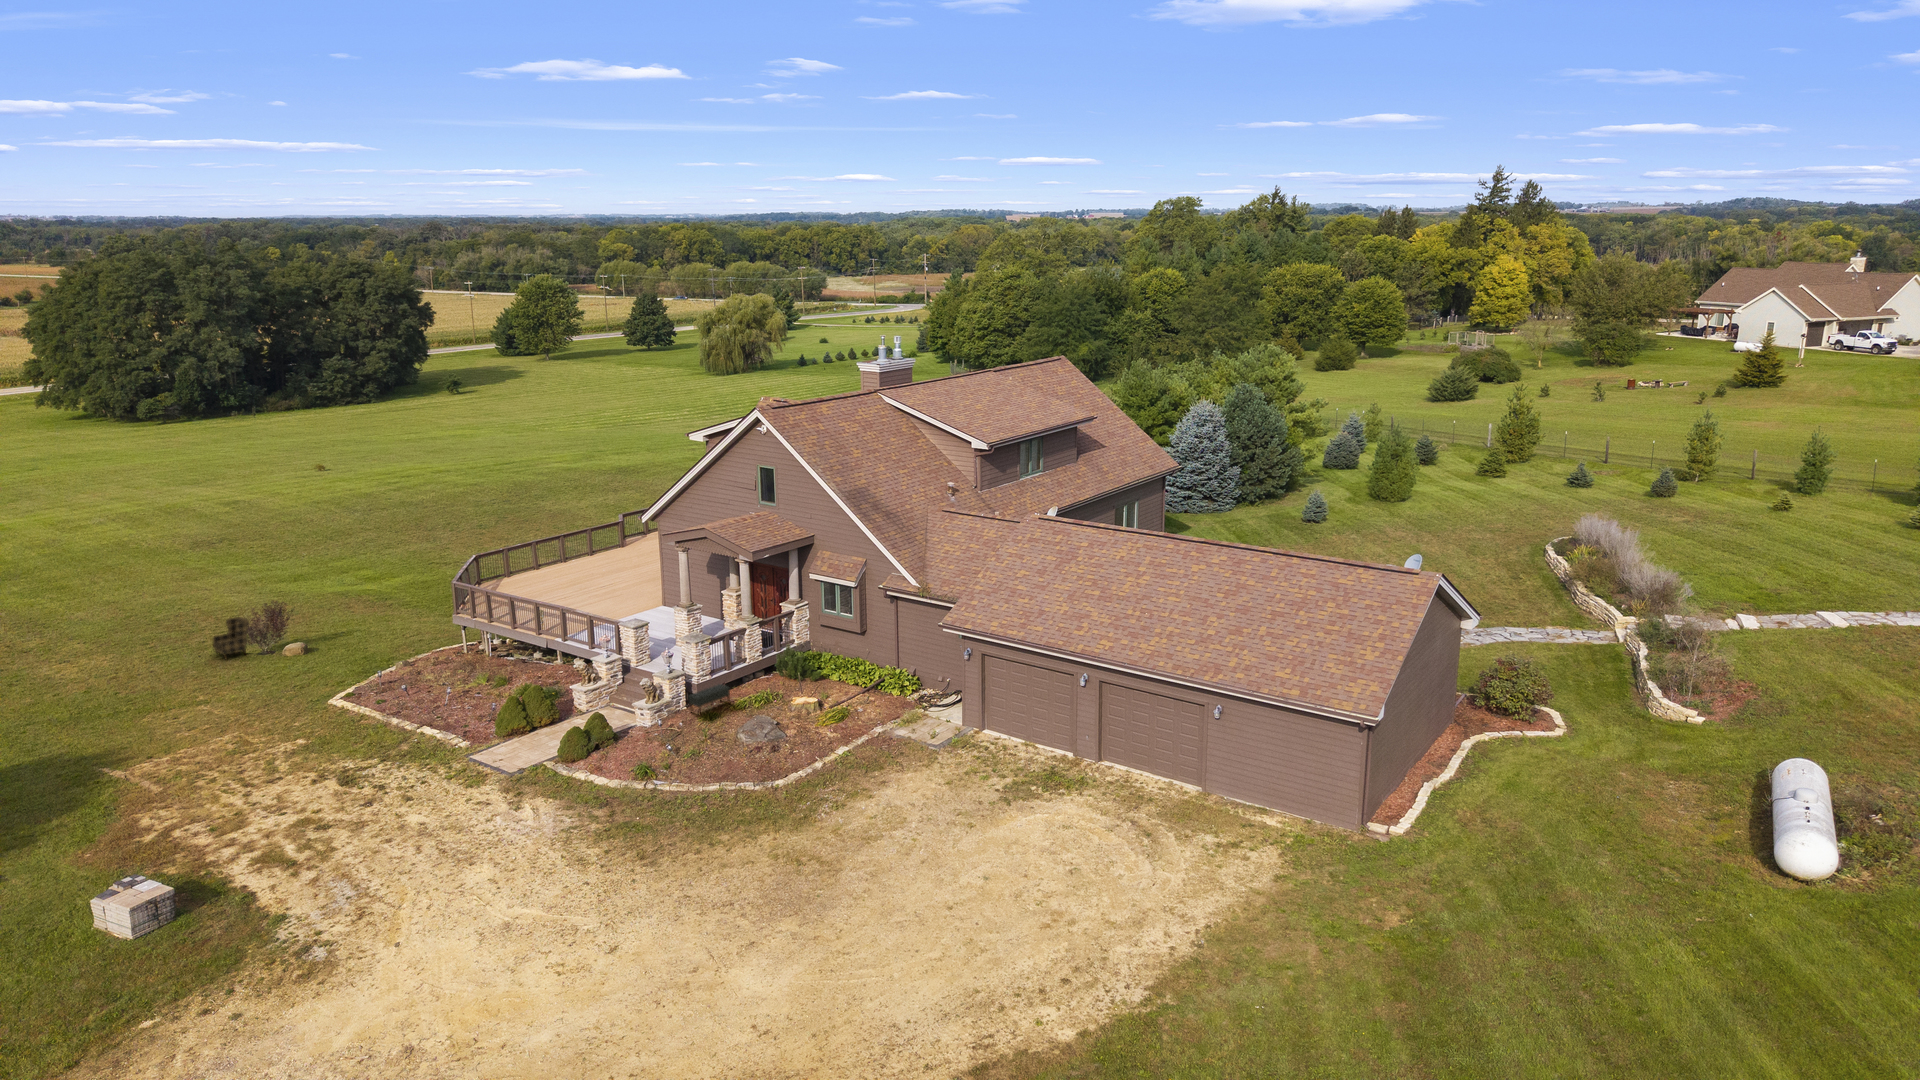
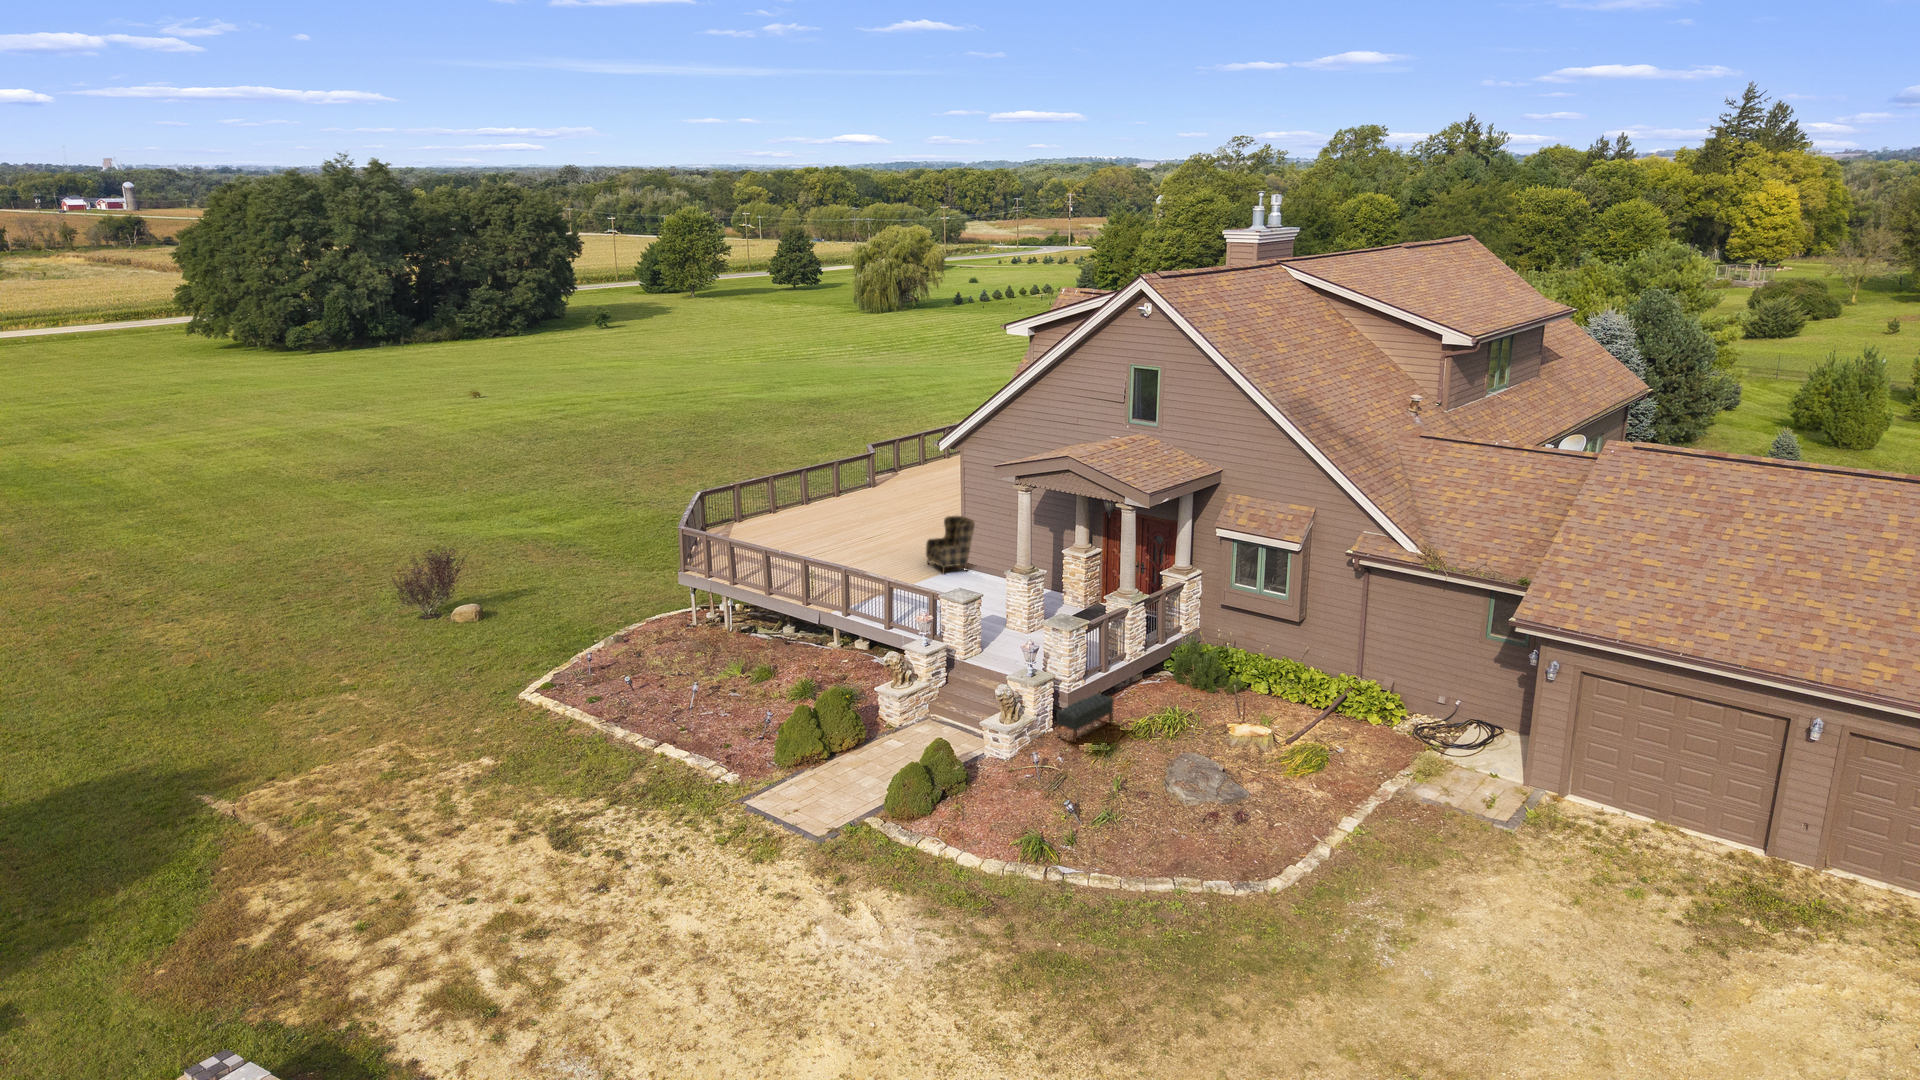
chair: present [213,617,249,659] -> present [926,516,975,574]

